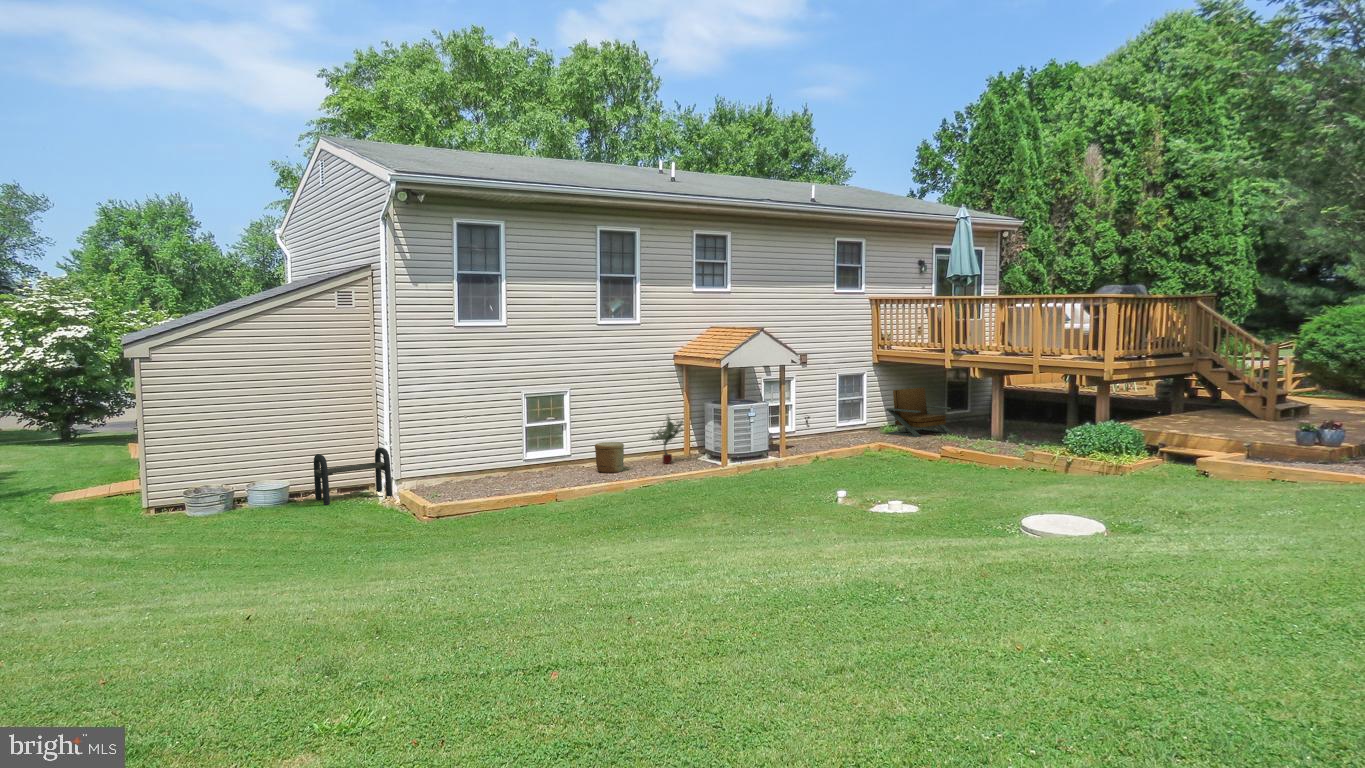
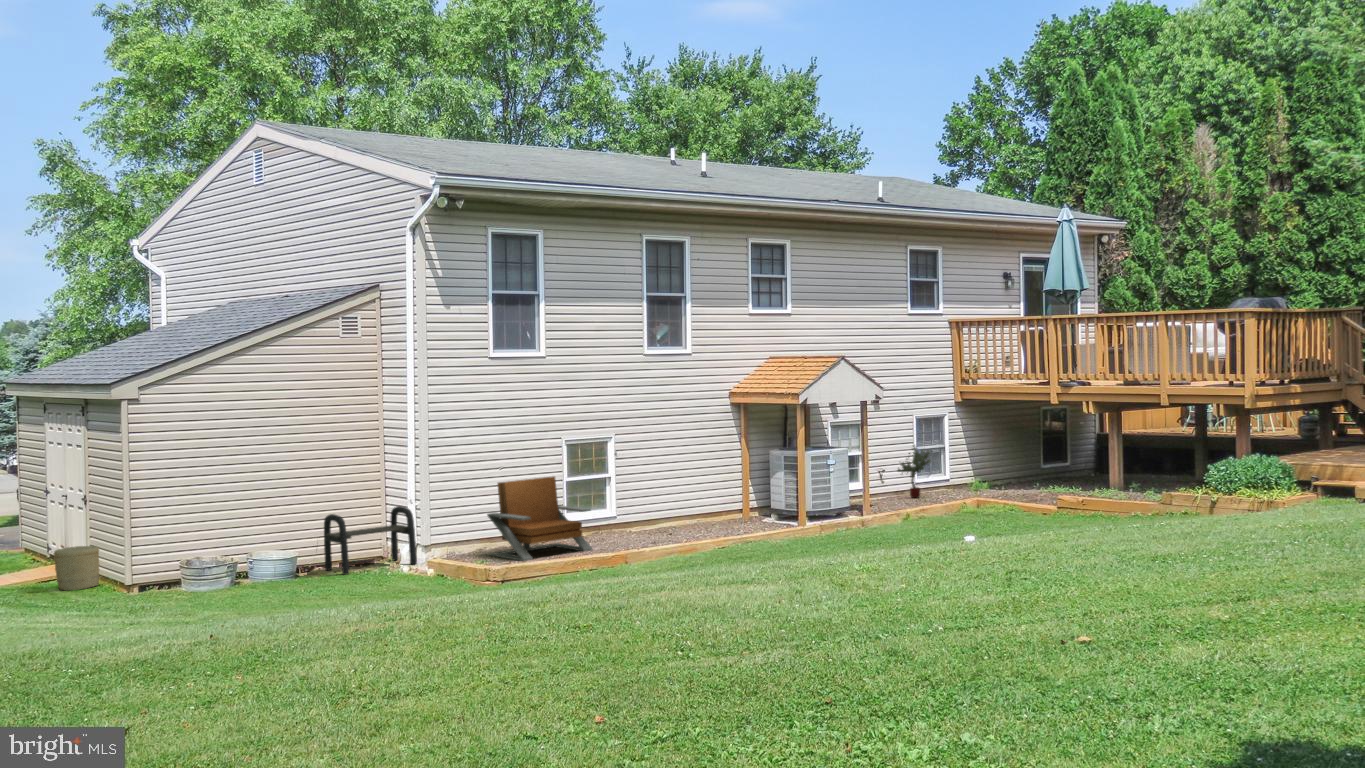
lounge chair: present [886,388,951,437] -> present [487,477,592,561]
potted tree: present [651,415,684,464] -> present [898,445,931,498]
woven basket: present [595,442,624,473] -> present [54,546,99,591]

